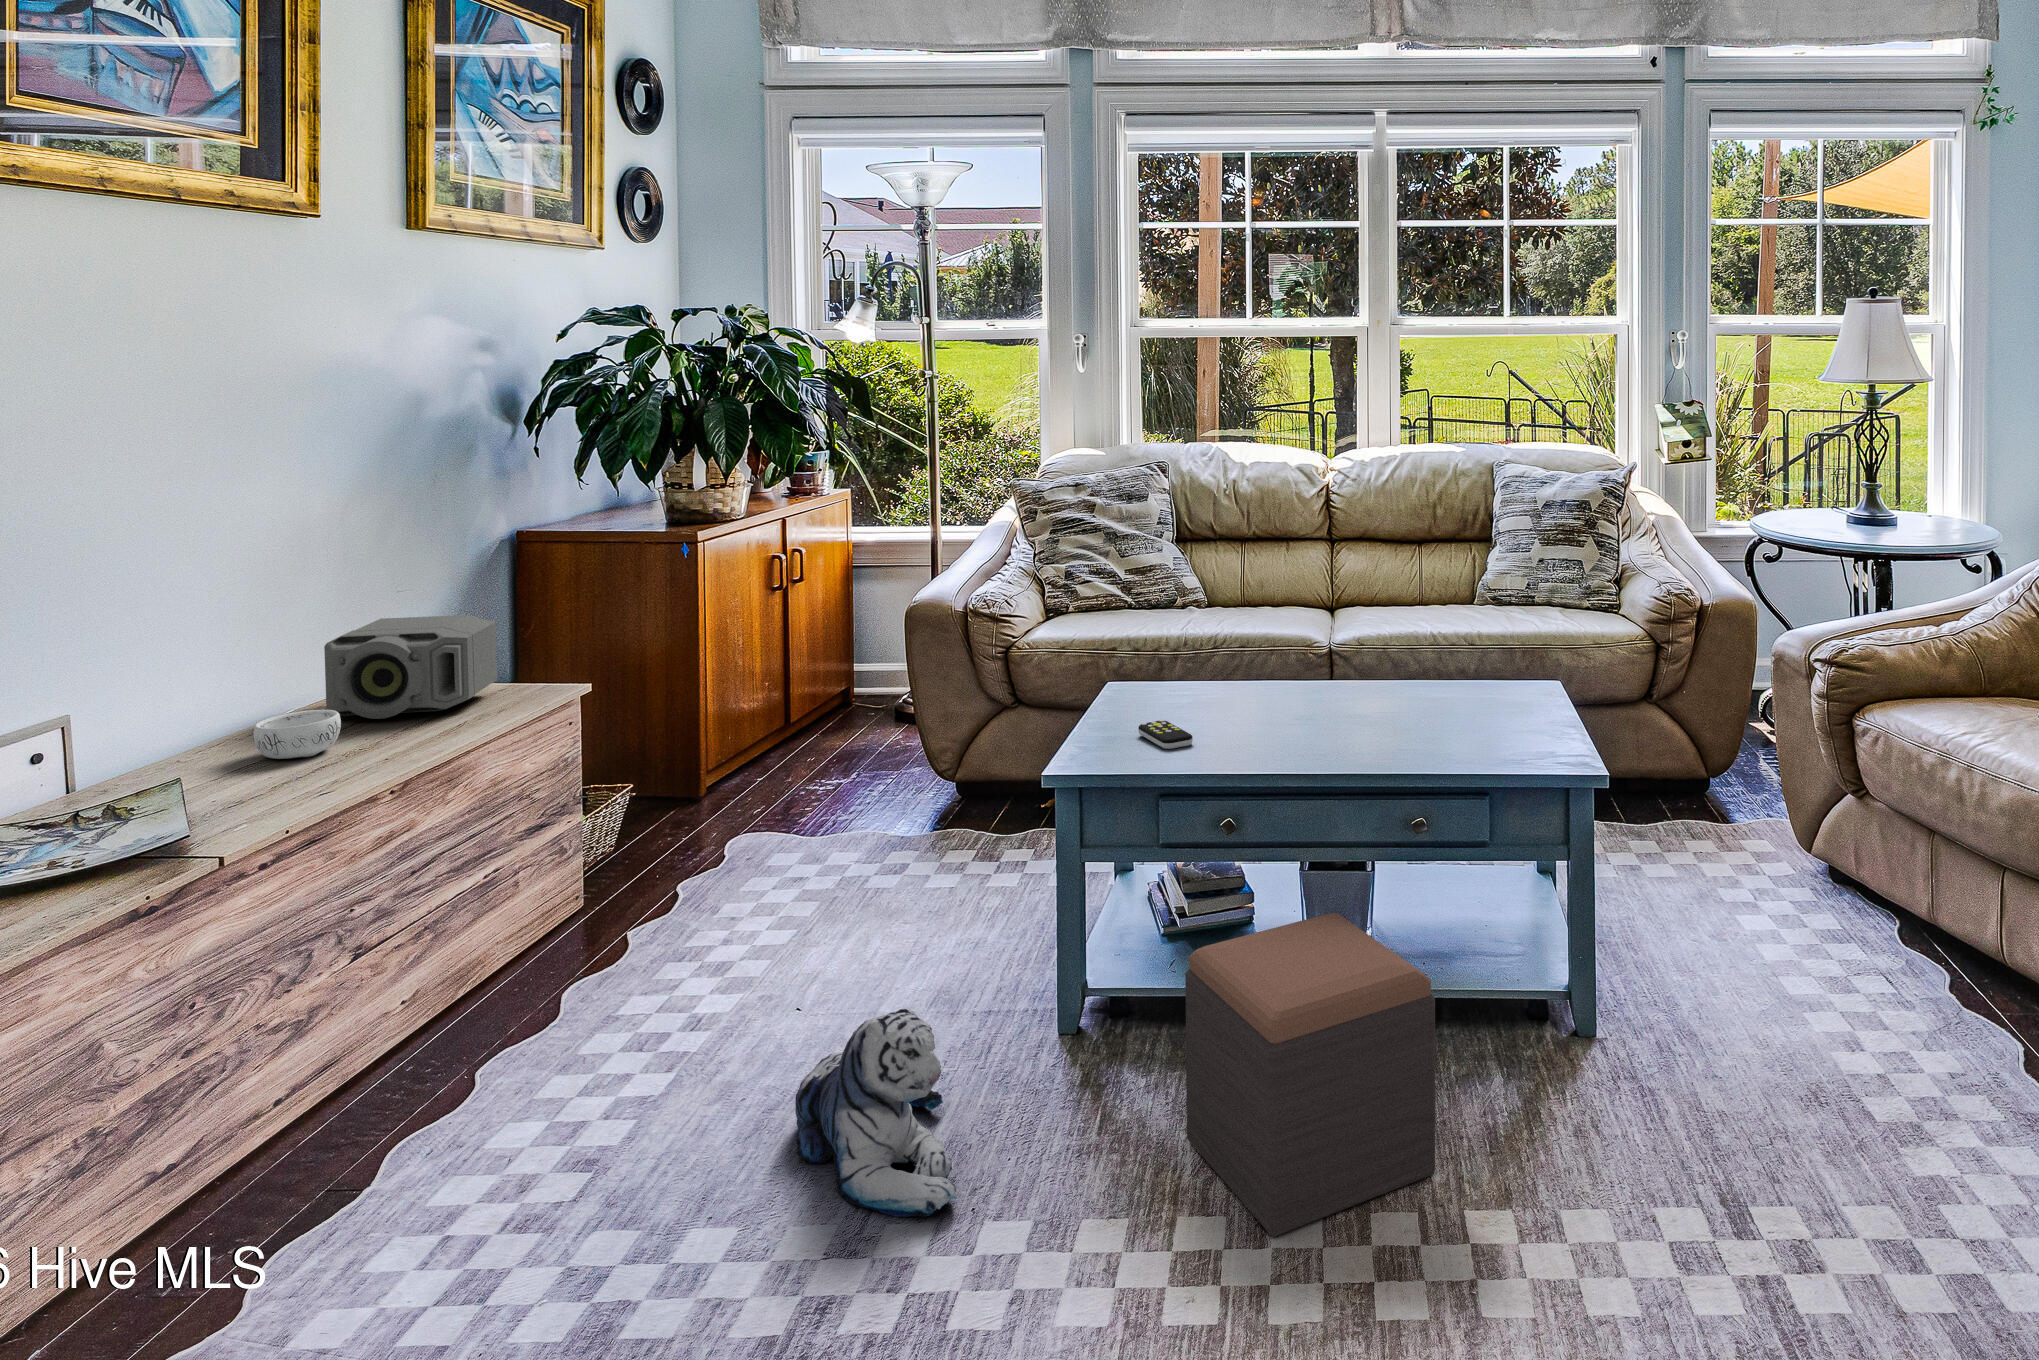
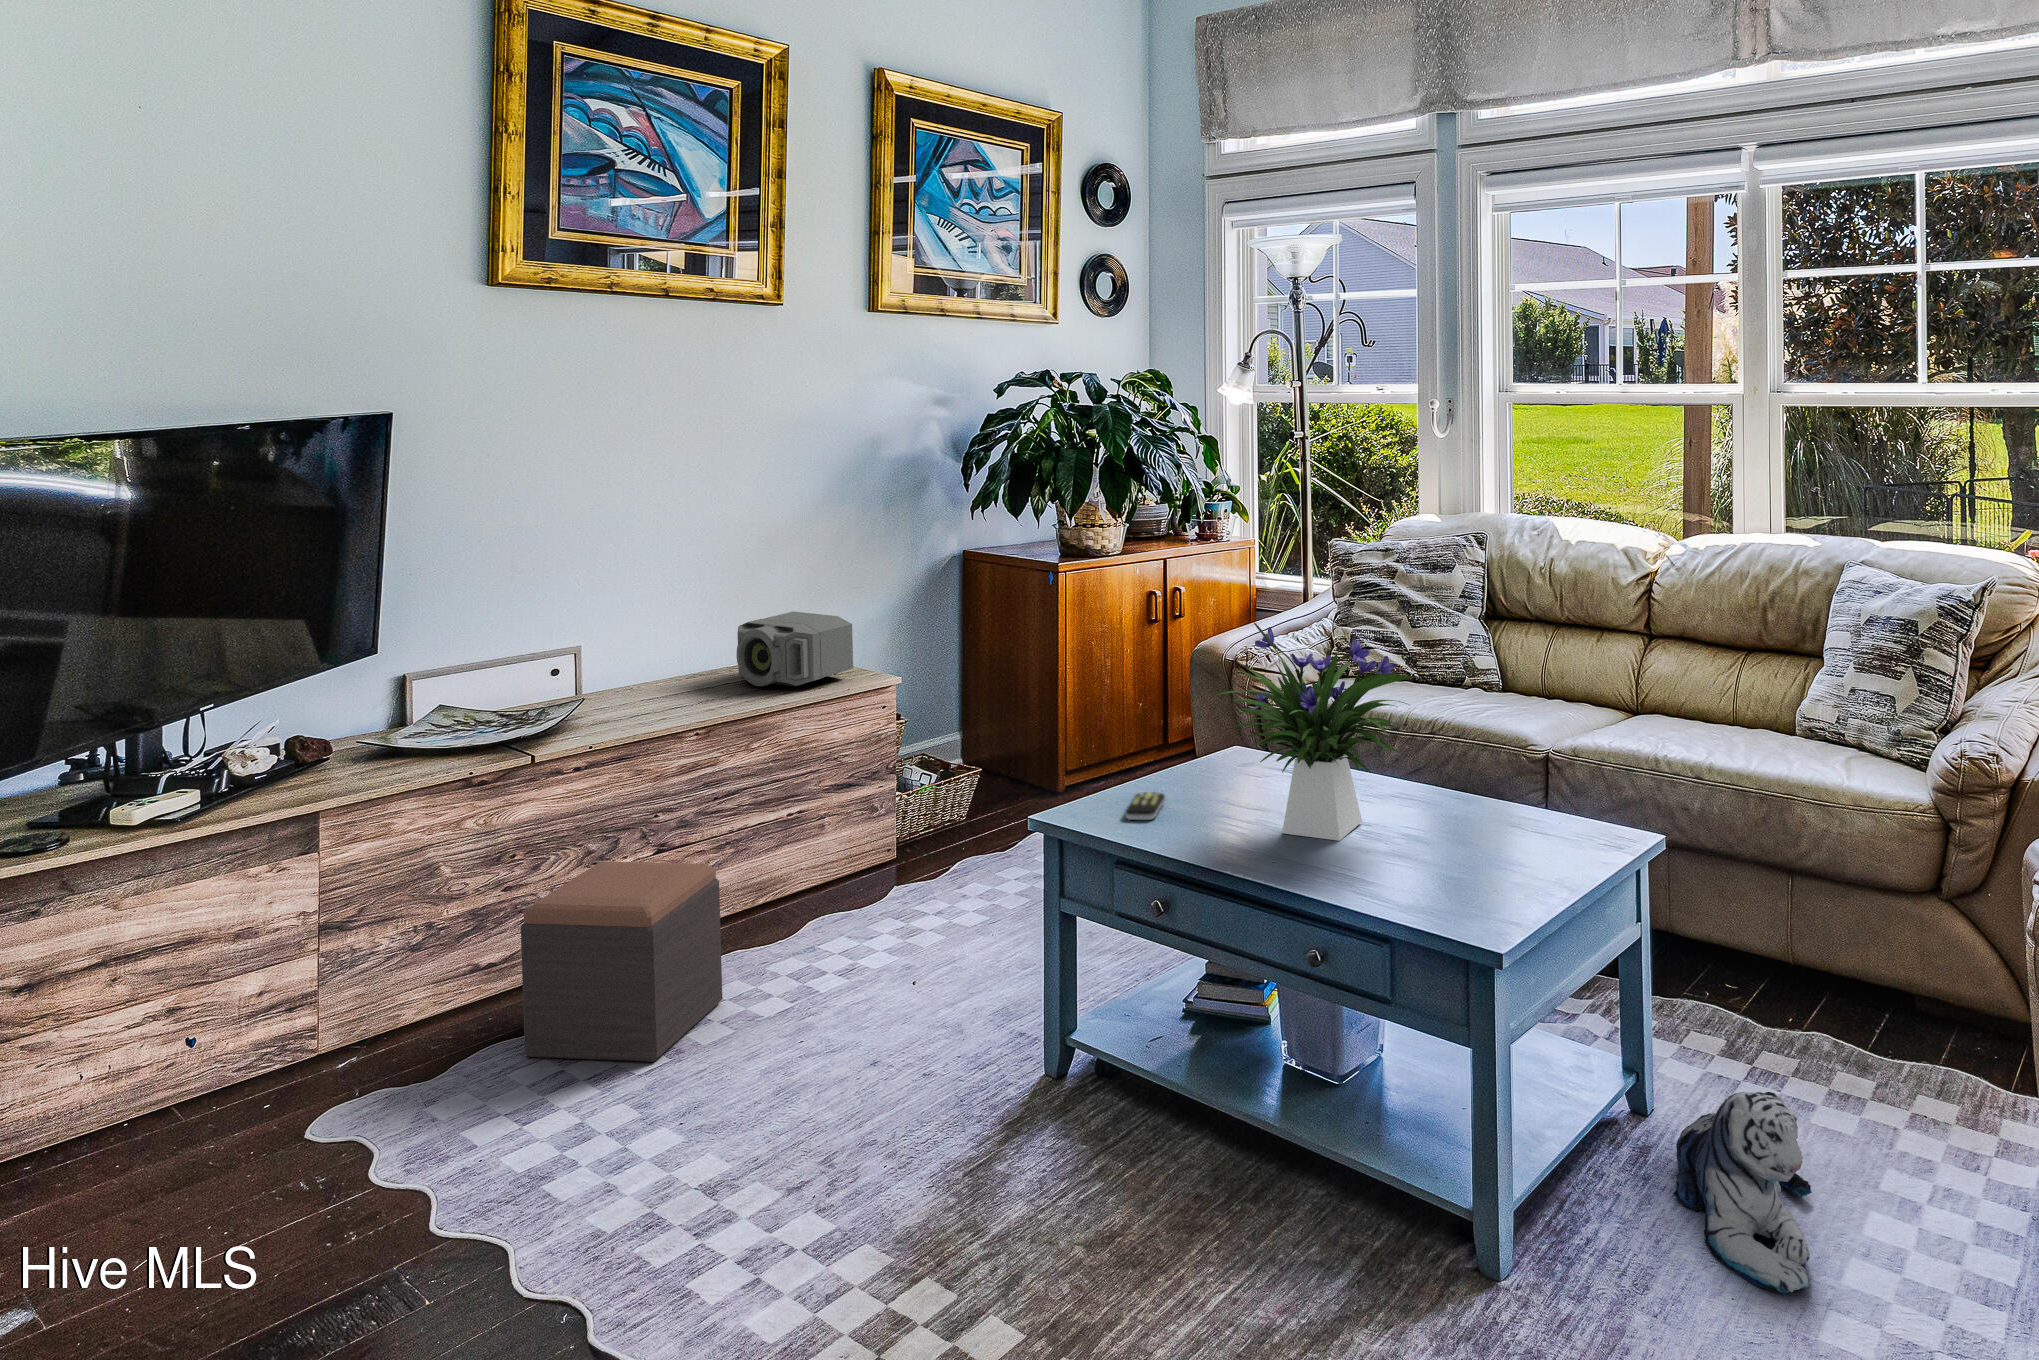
flower arrangement: none [1249,522,1440,730] -> present [1215,622,1414,841]
decorative bowl: present [253,710,341,759] -> none [657,674,710,707]
footstool: present [1185,913,1435,1237] -> present [521,861,723,1062]
plush toy: present [795,1009,956,1216] -> present [1674,1092,1812,1295]

